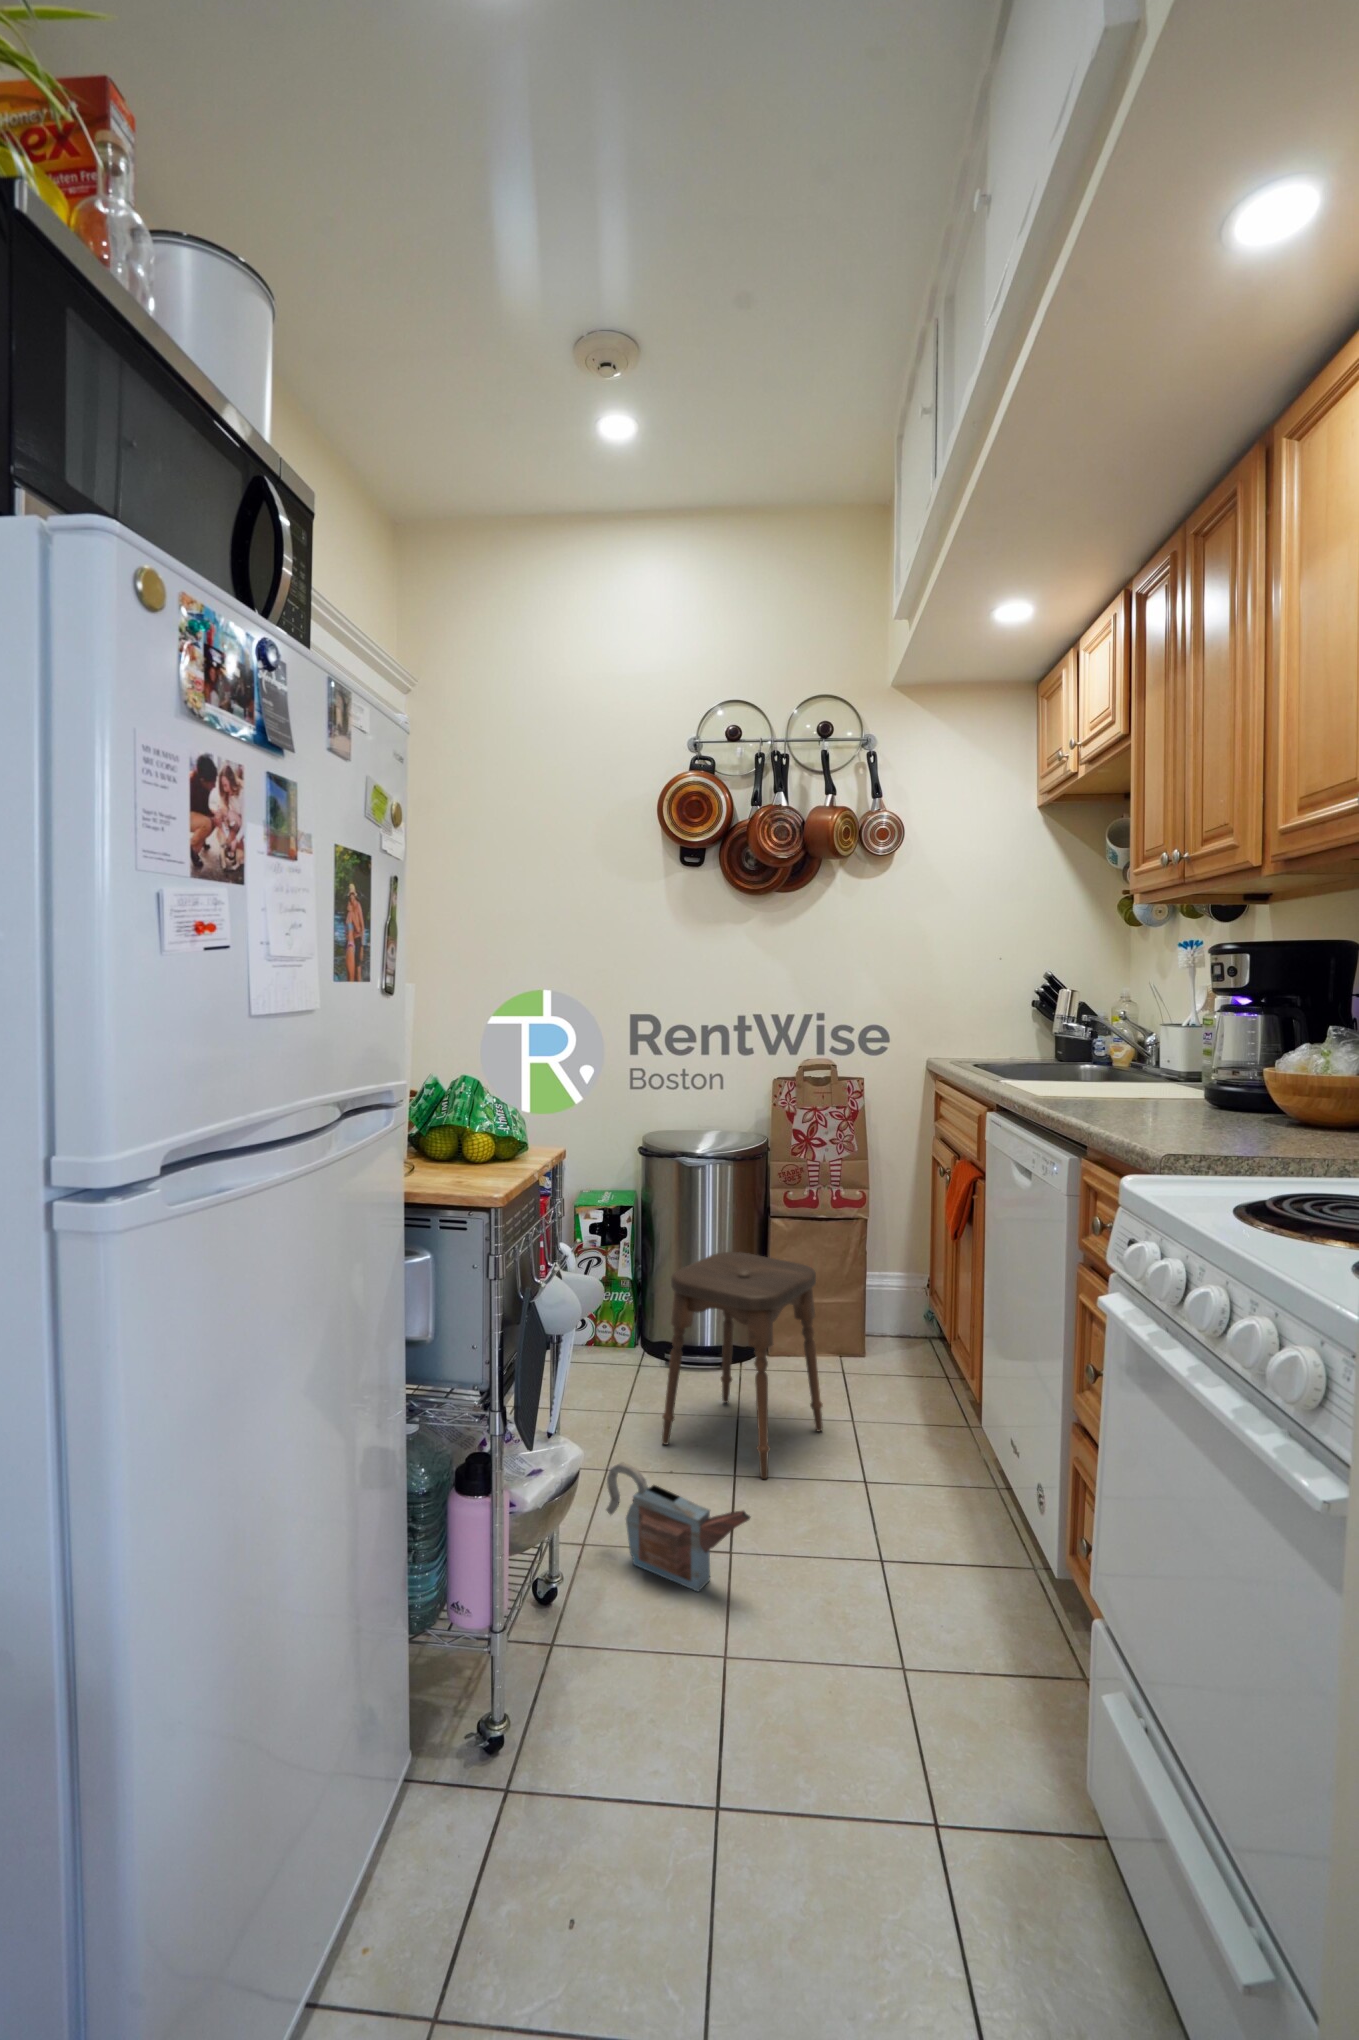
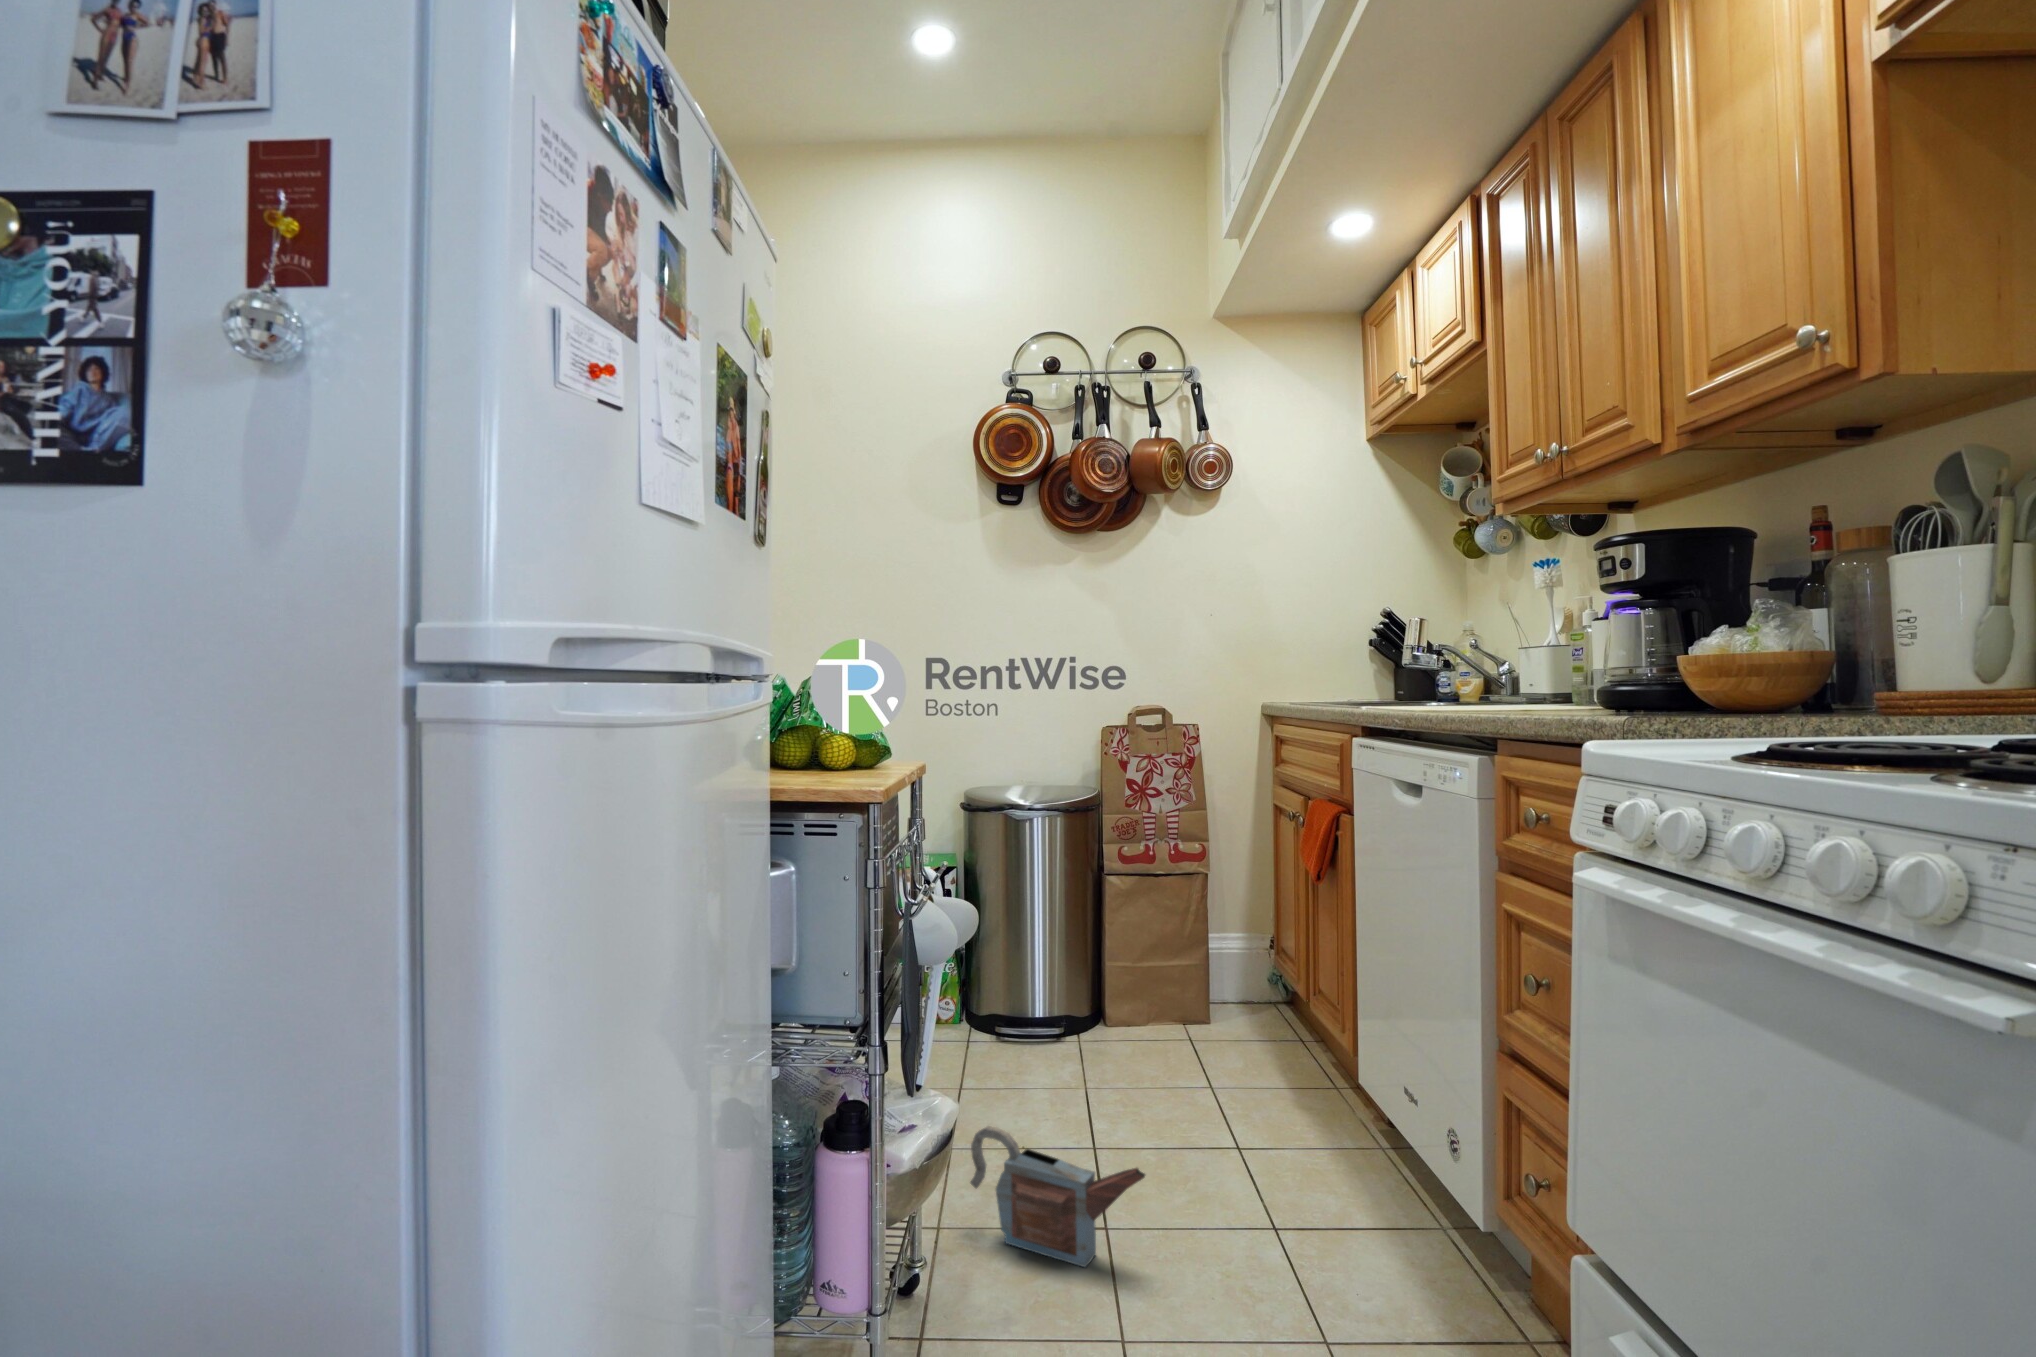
stool: present [662,1252,823,1479] -> none [1010,905,1184,1148]

